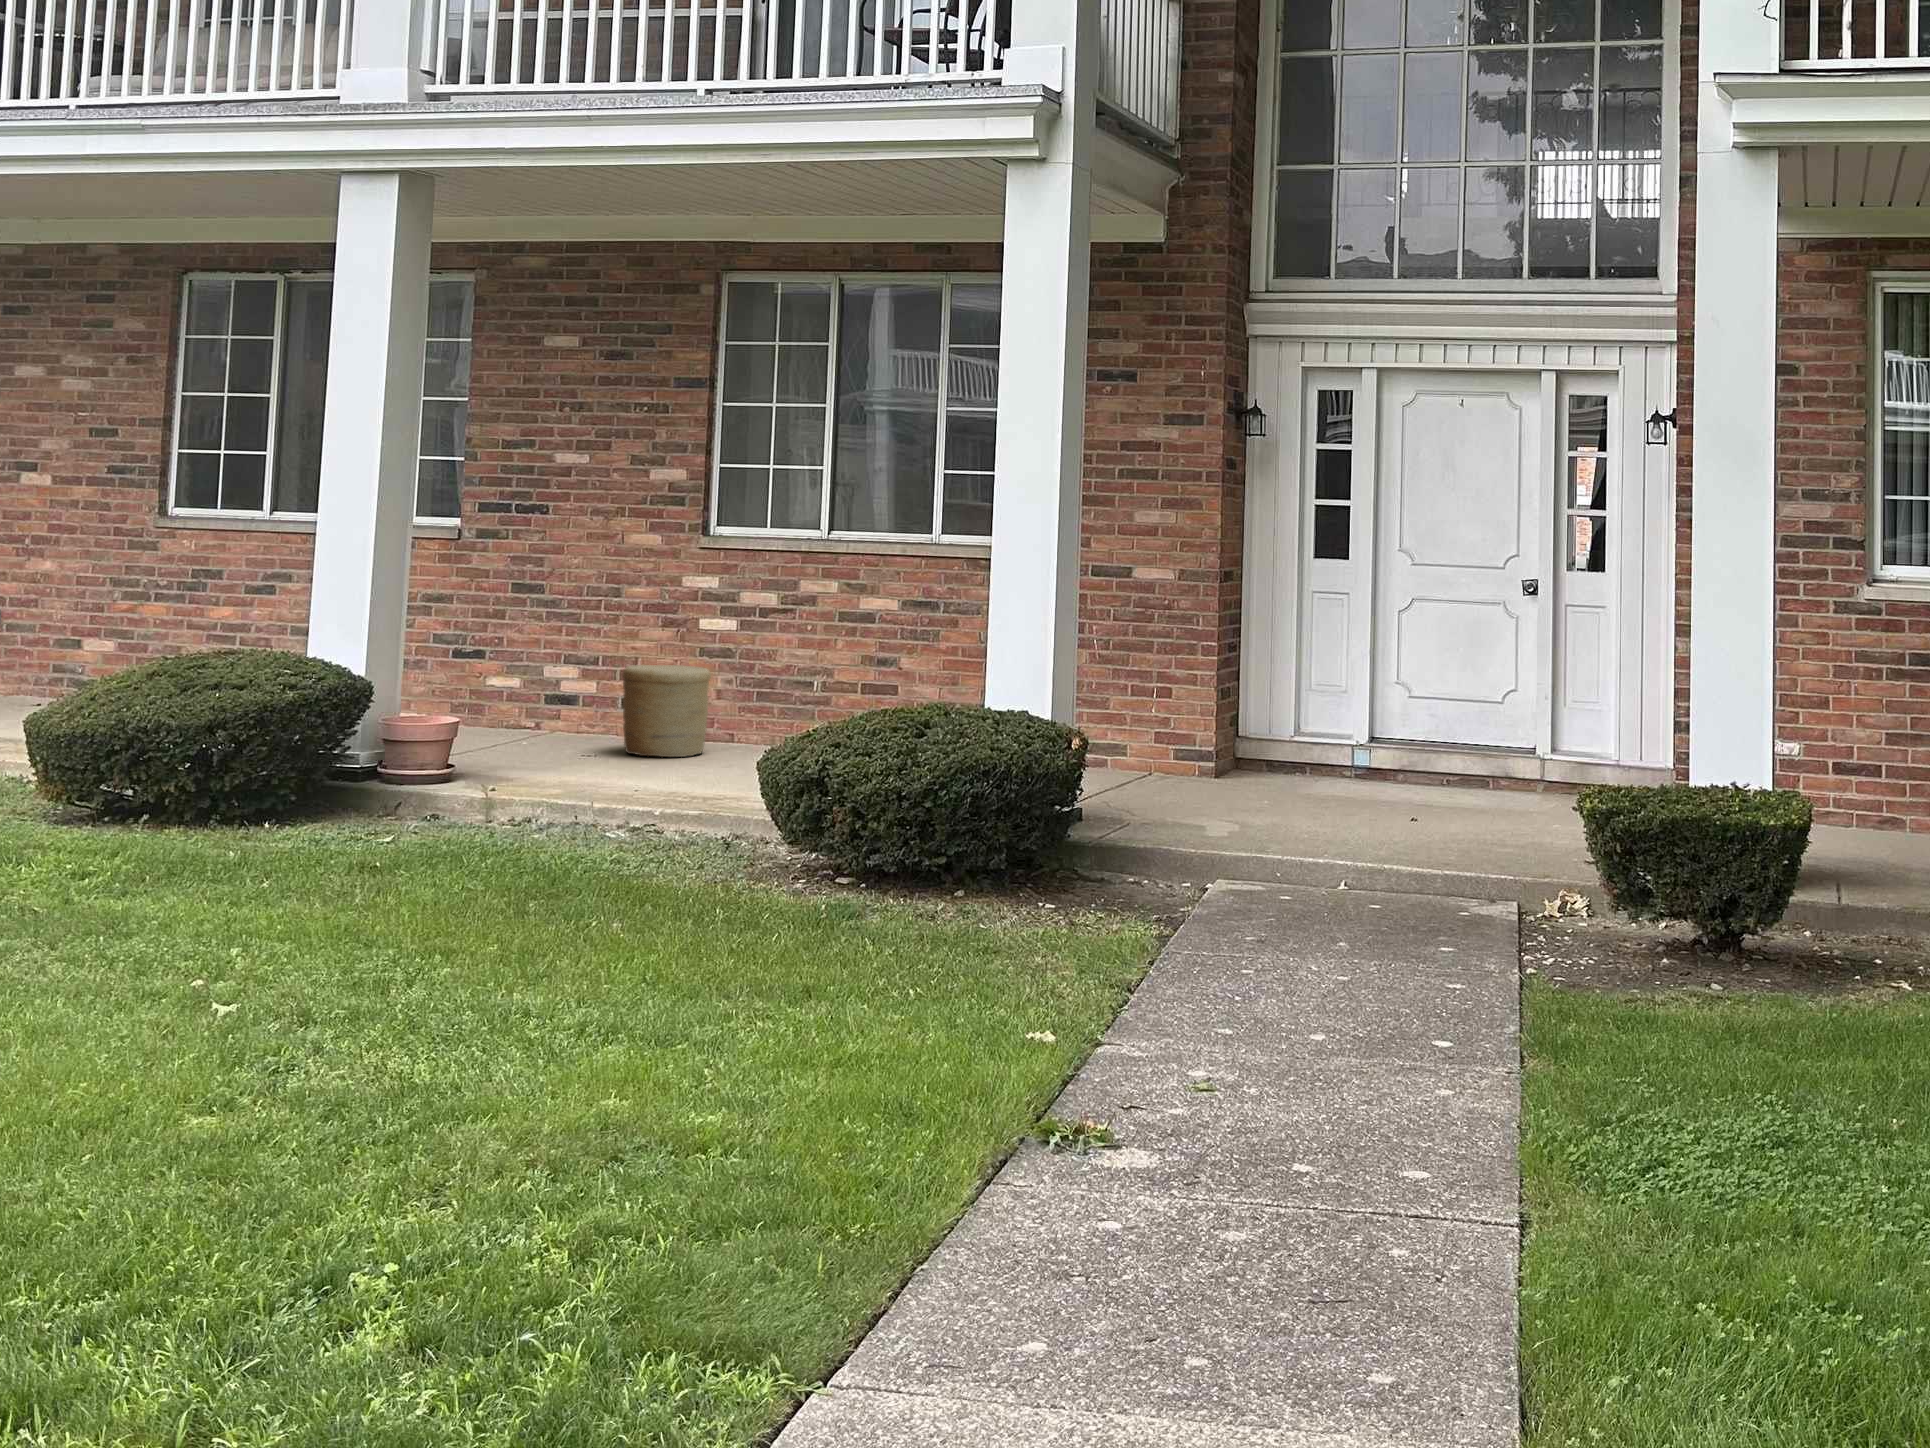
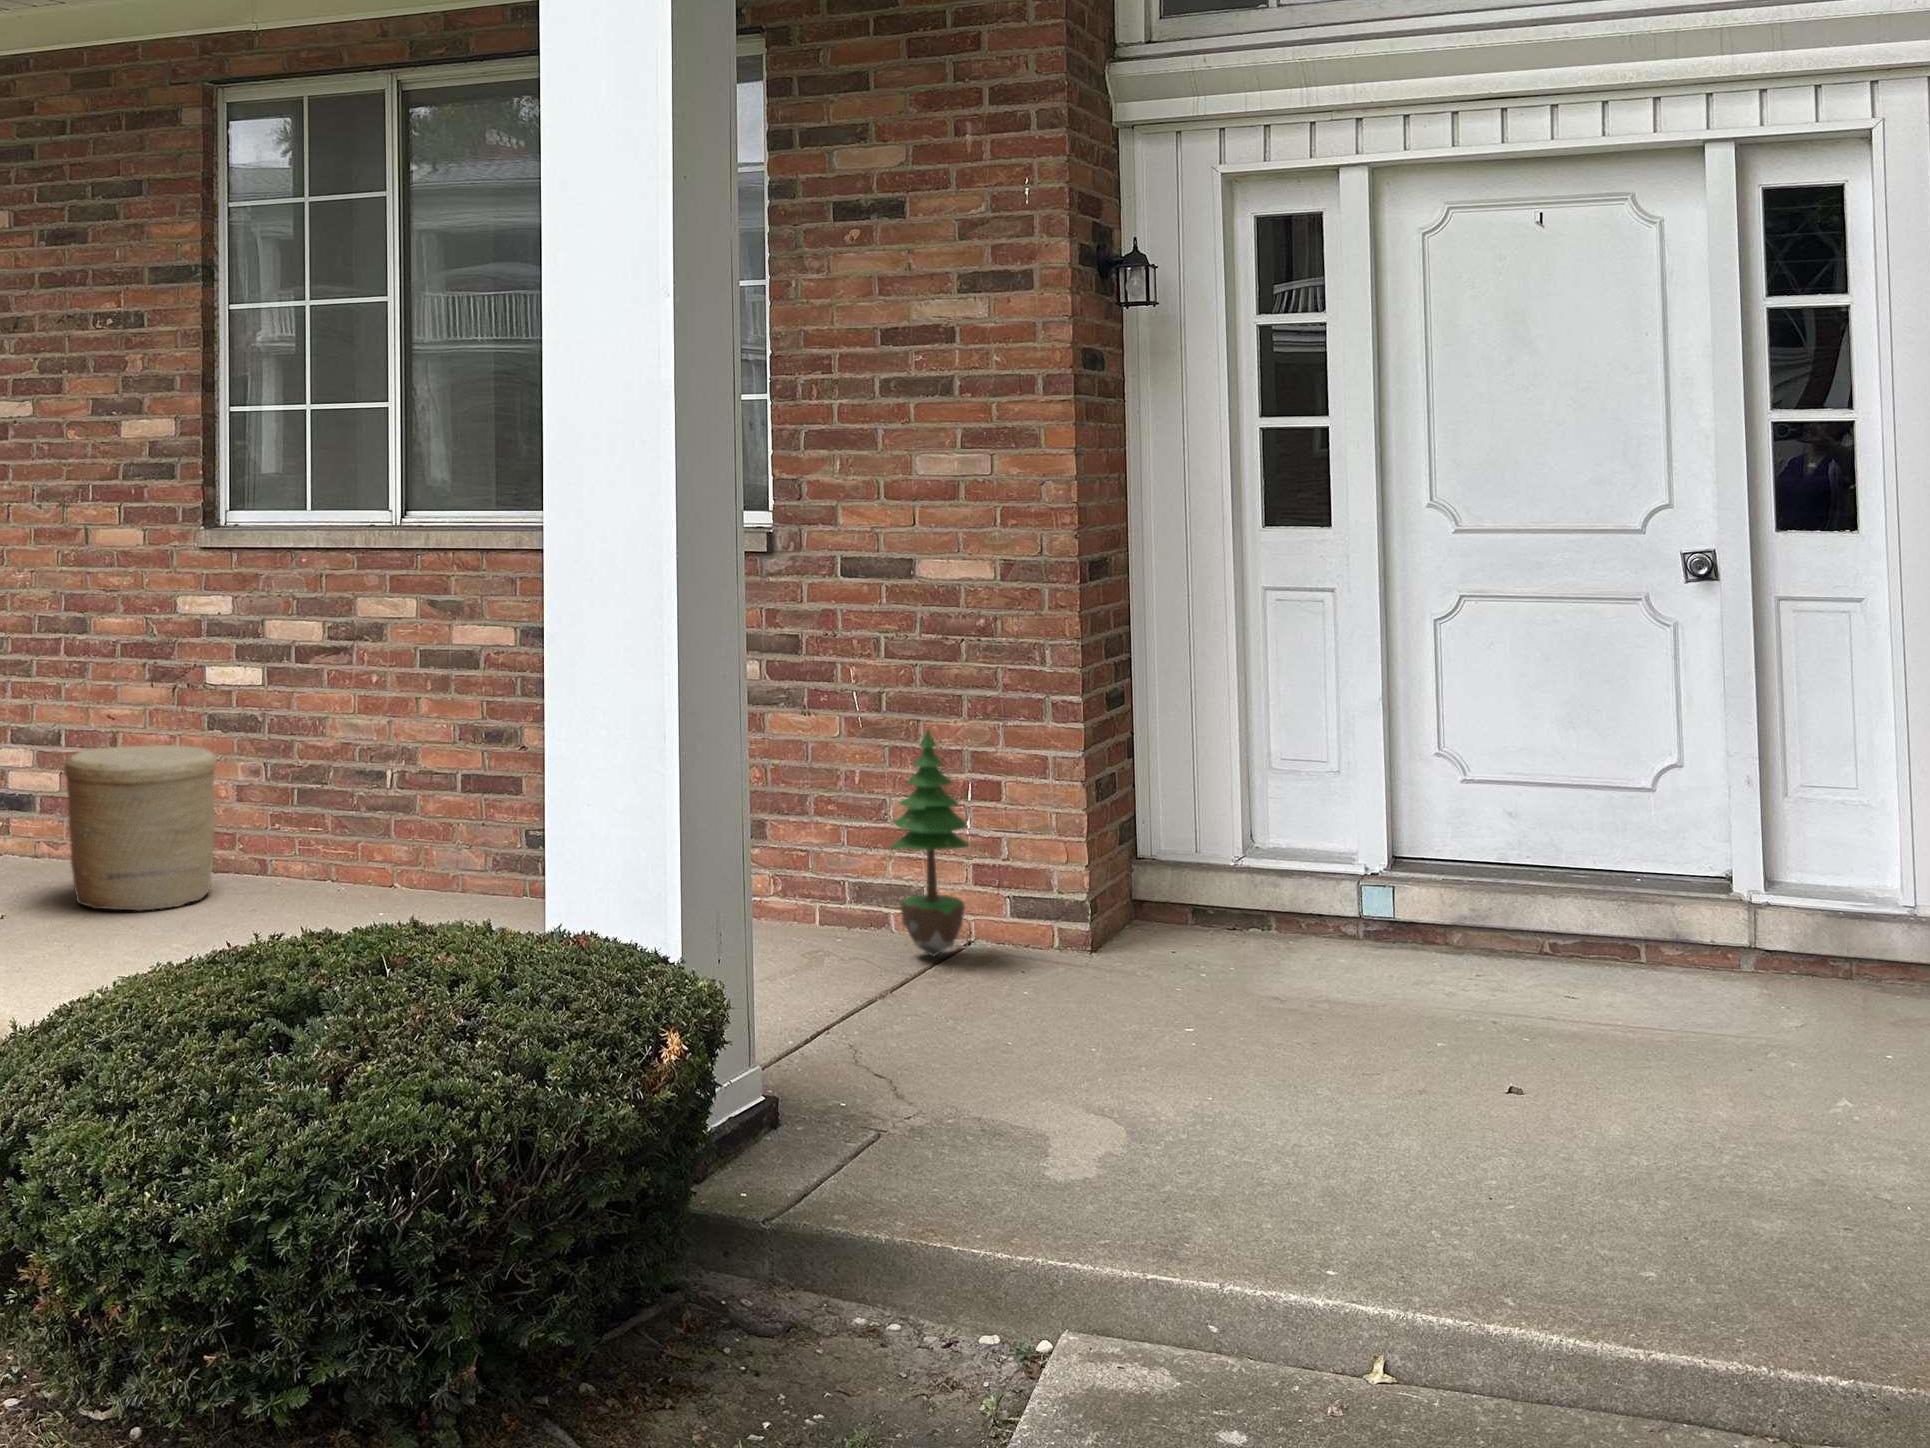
potted tree: none [1111,658,1155,781] -> present [891,730,969,956]

